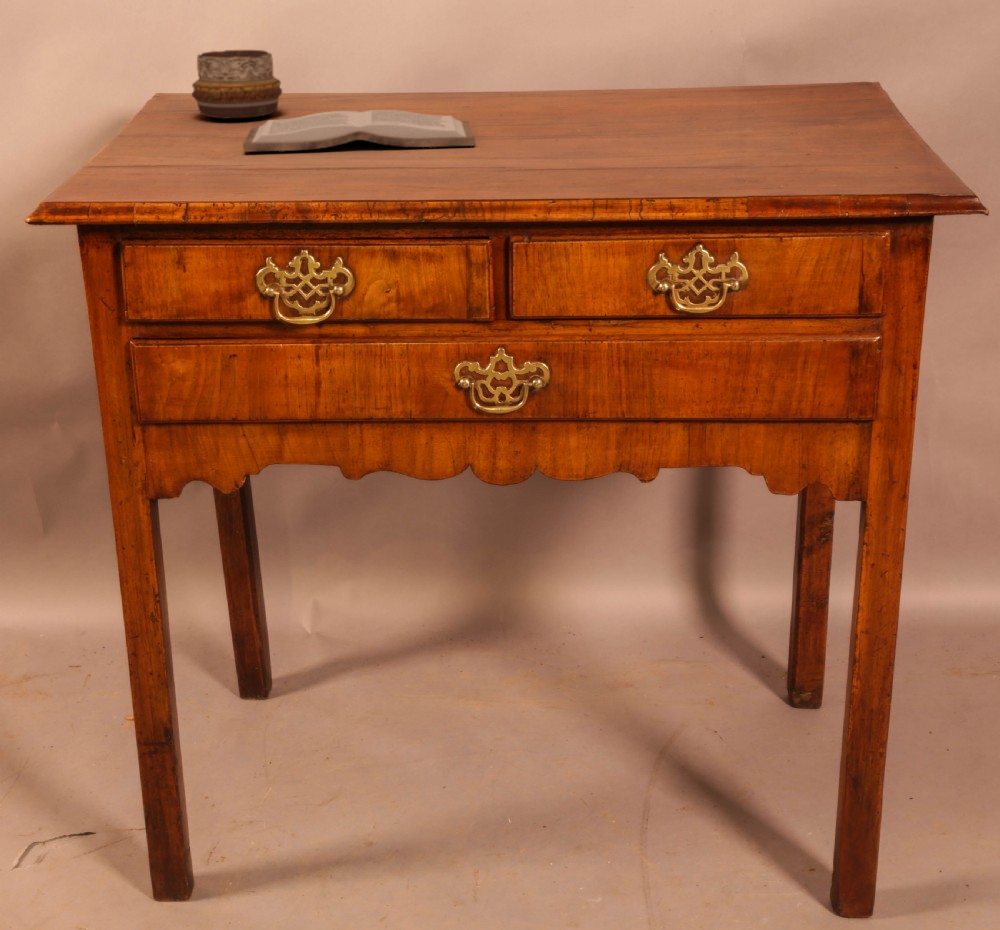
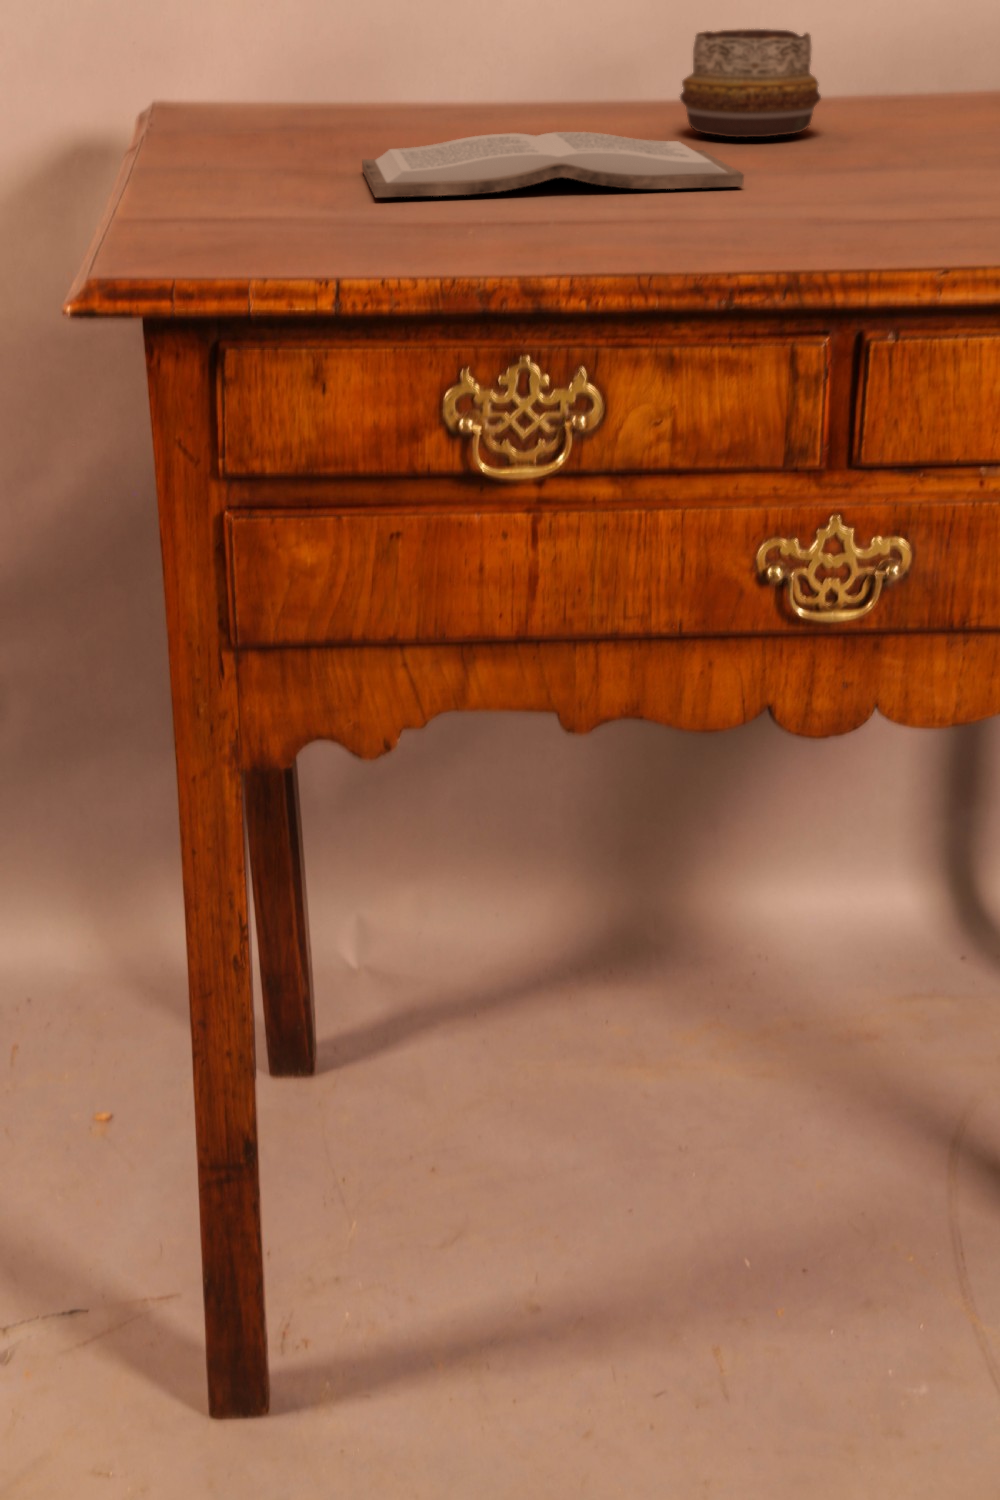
decorative bowl: present [192,50,282,119] -> present [680,29,821,137]

